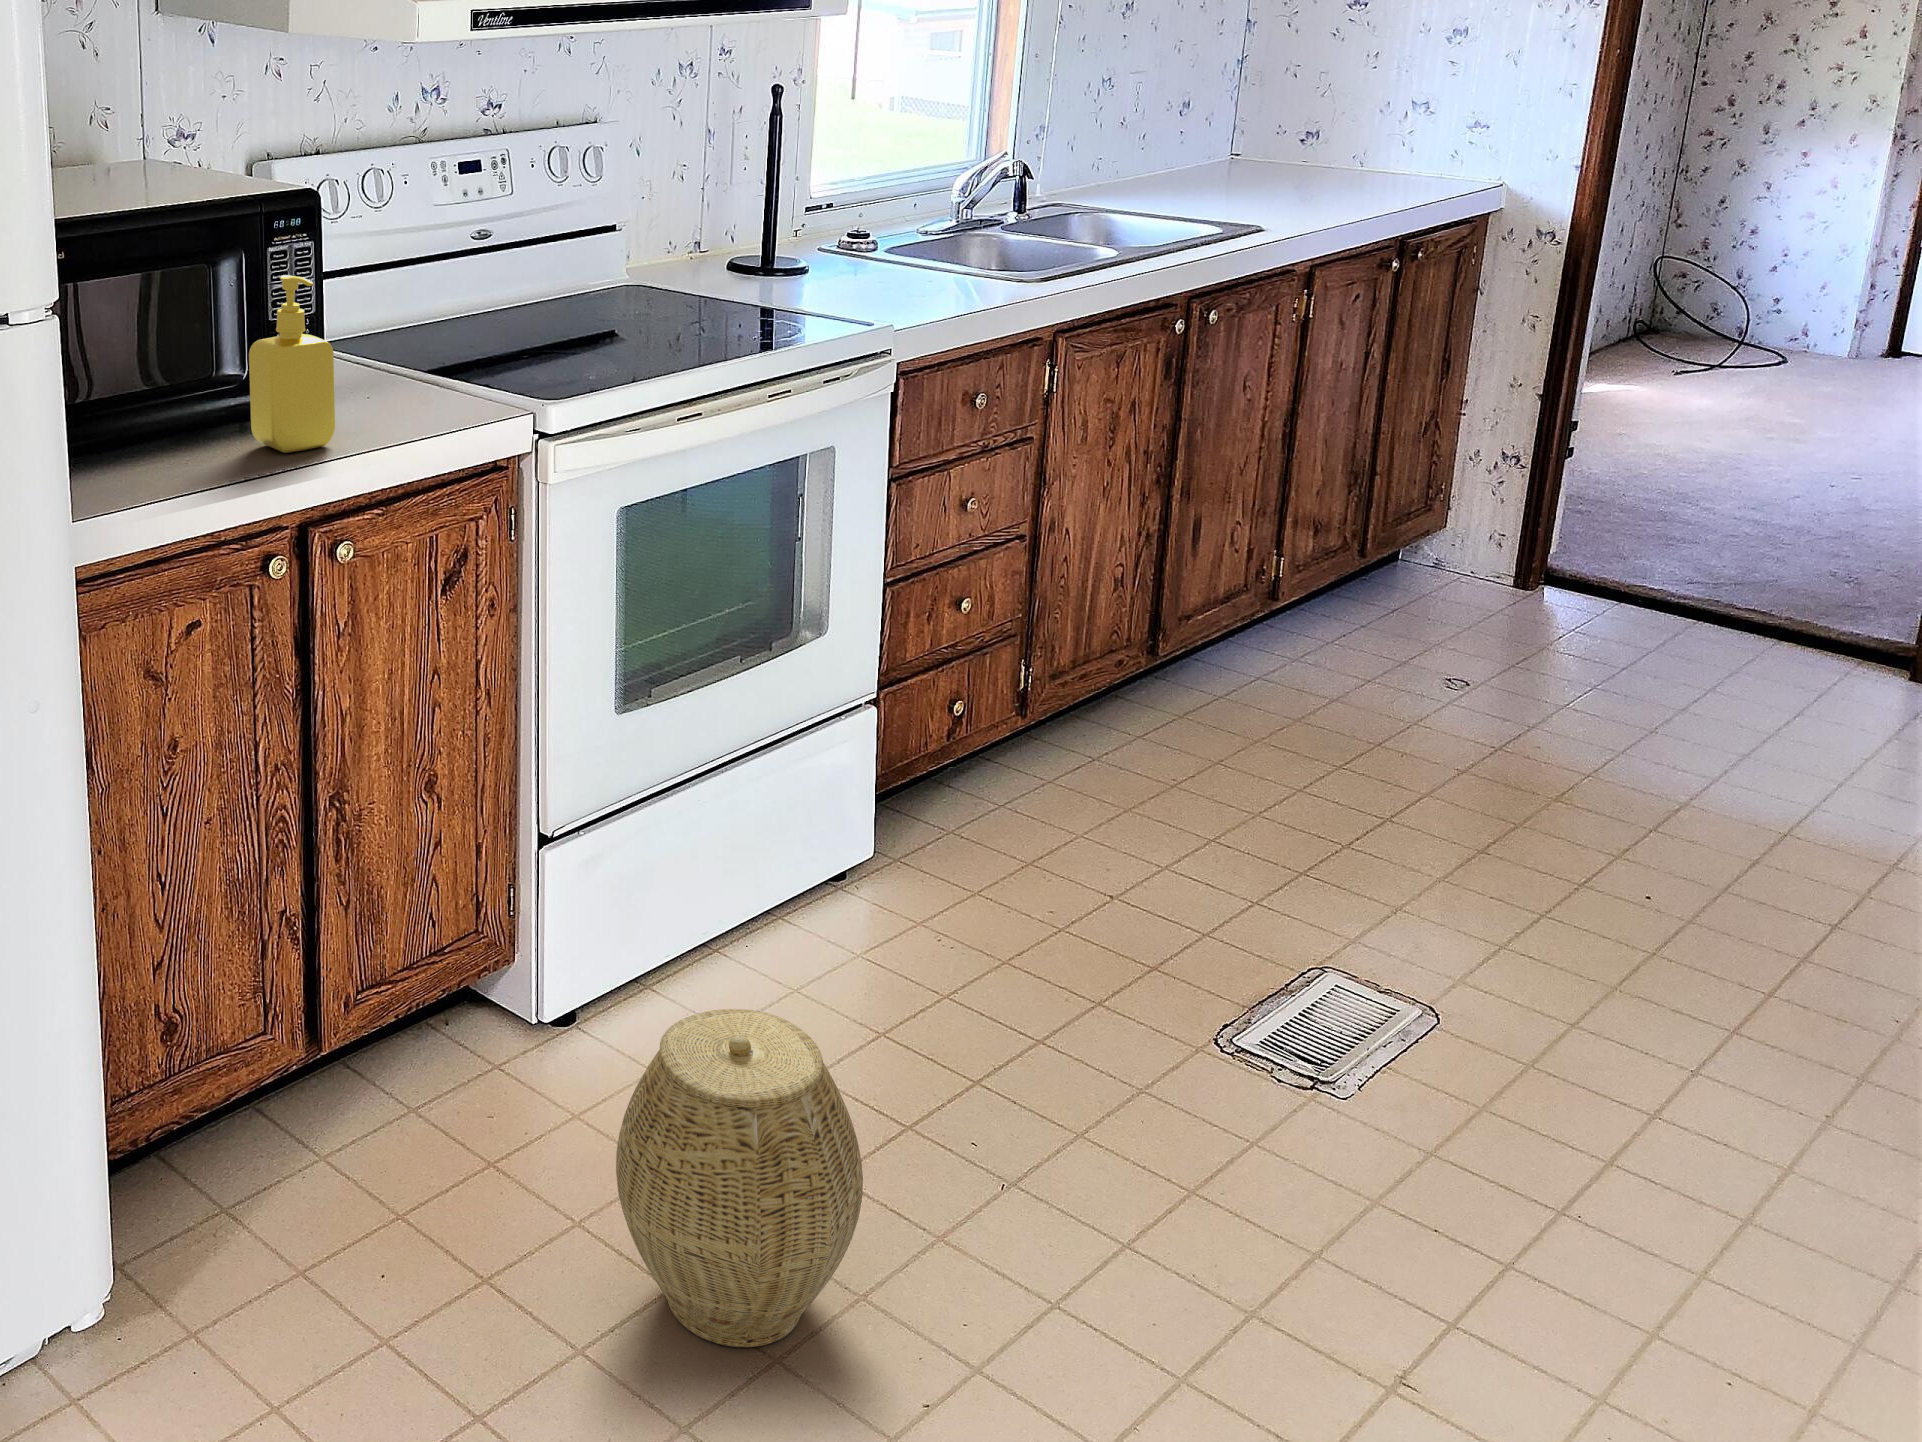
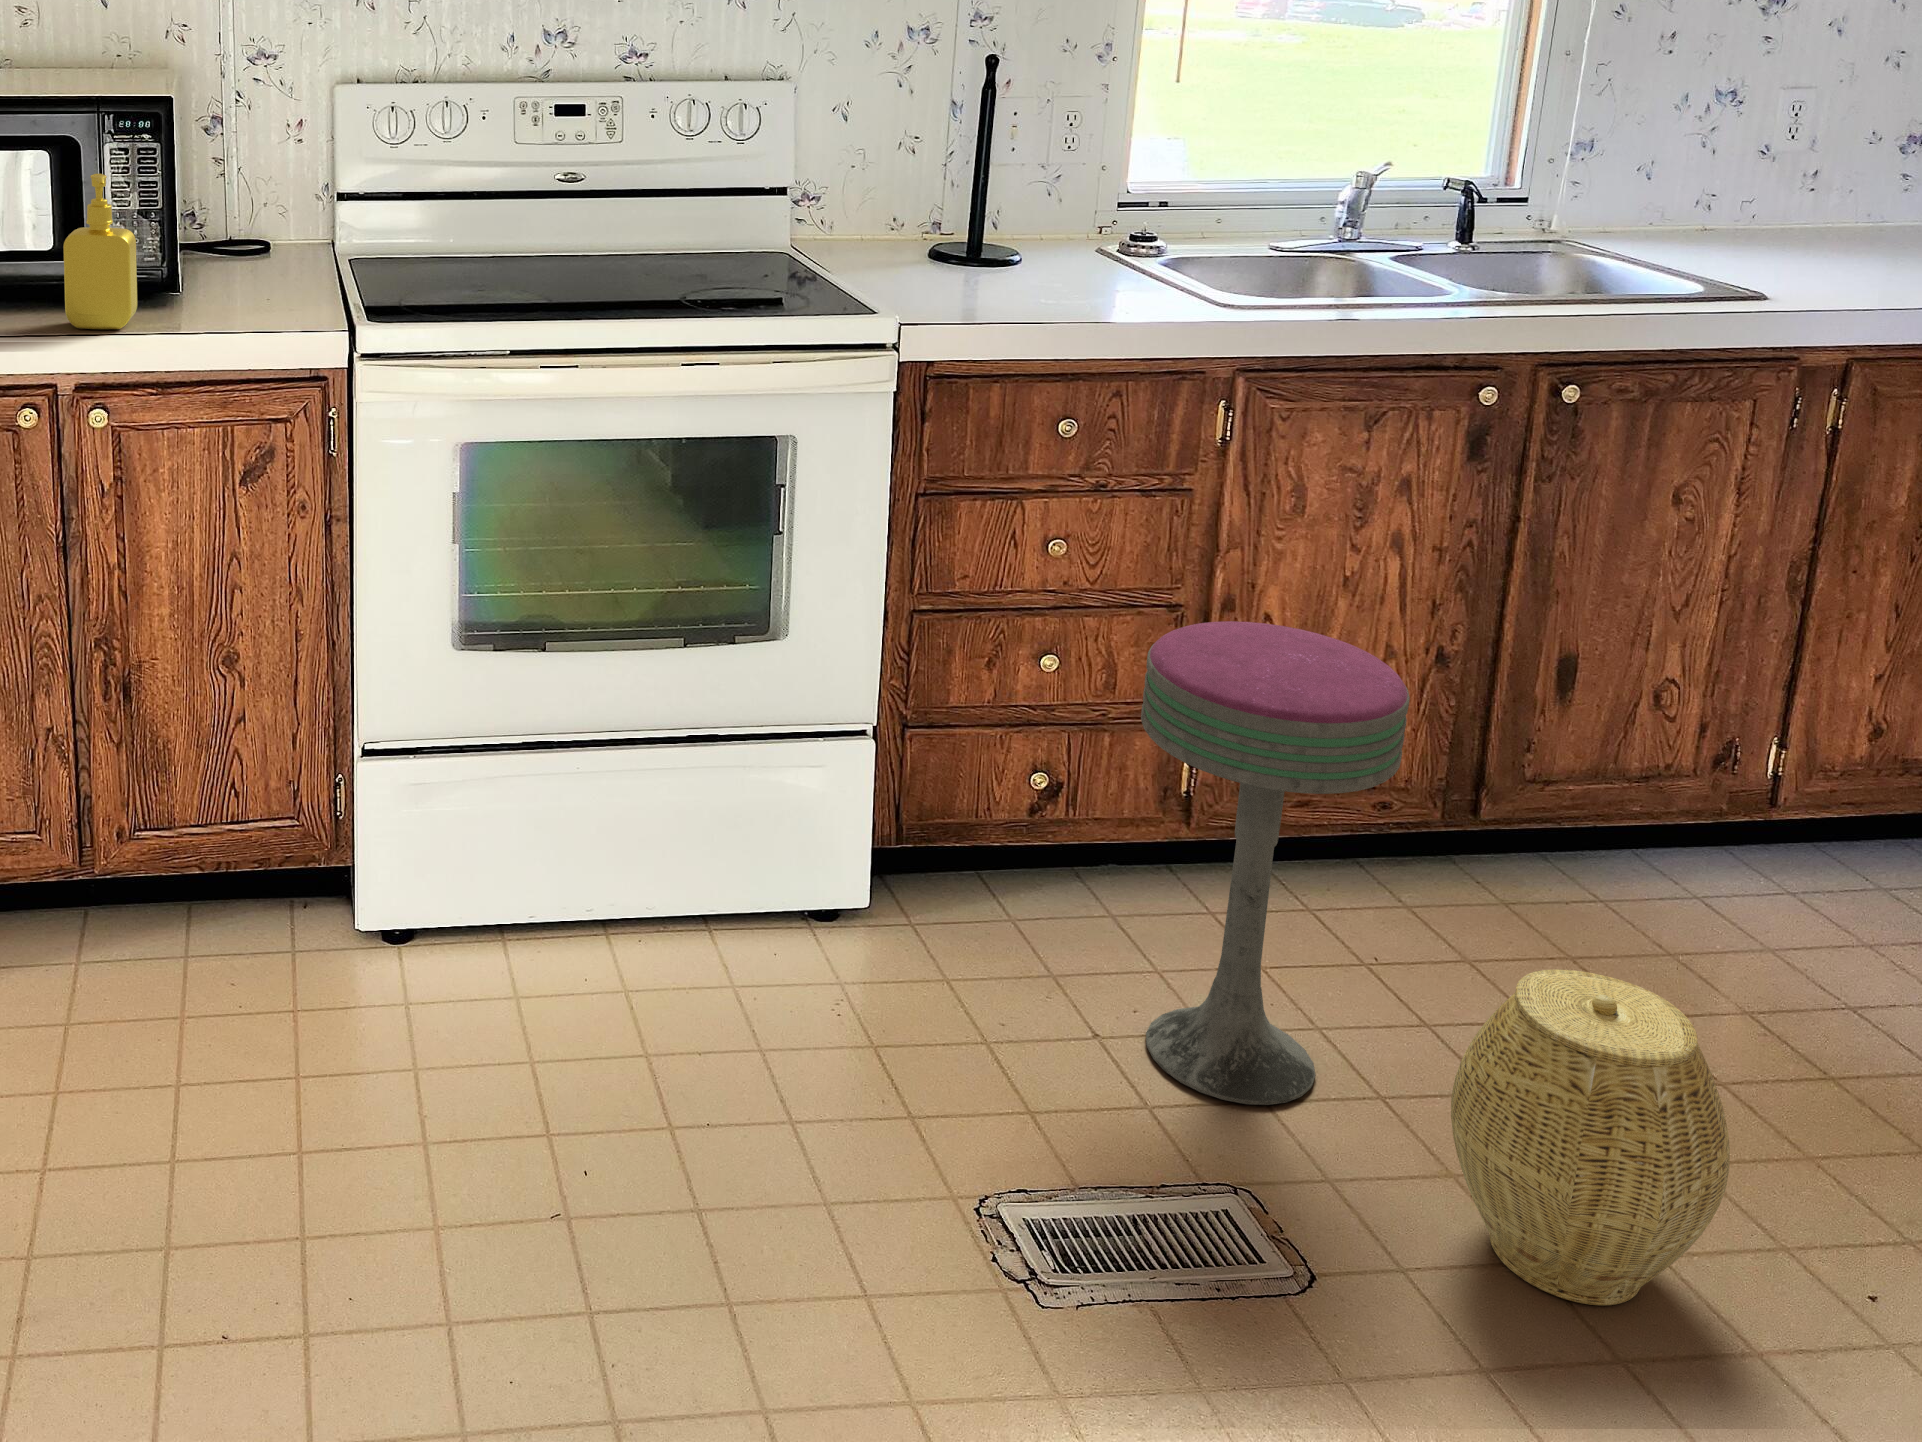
bar stool: none [1129,511,1344,890] -> present [1141,621,1410,1105]
woven basket: present [616,1009,863,1347] -> present [1451,970,1730,1305]

